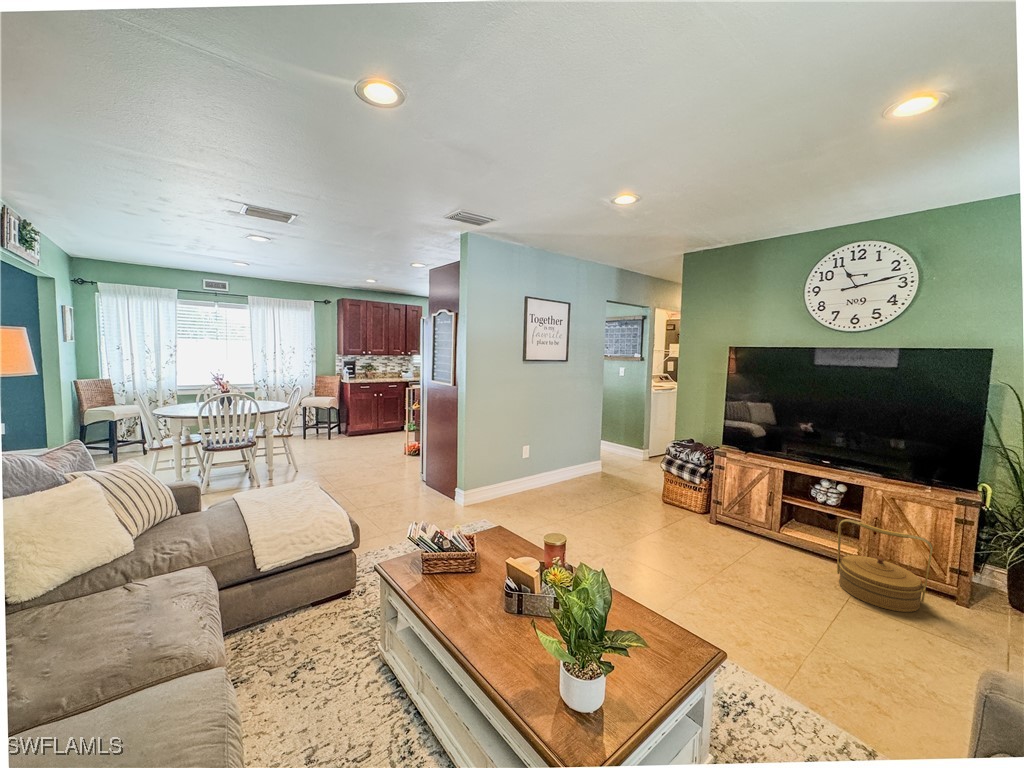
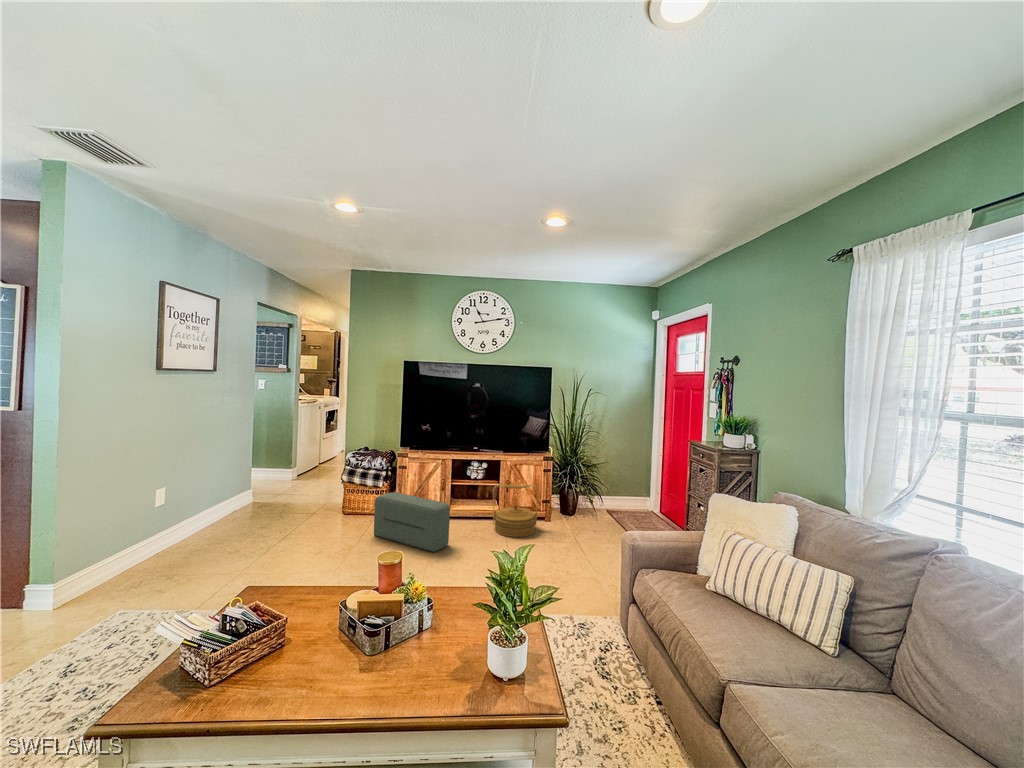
pouf: none [676,491,756,573] -> present [374,492,450,552]

